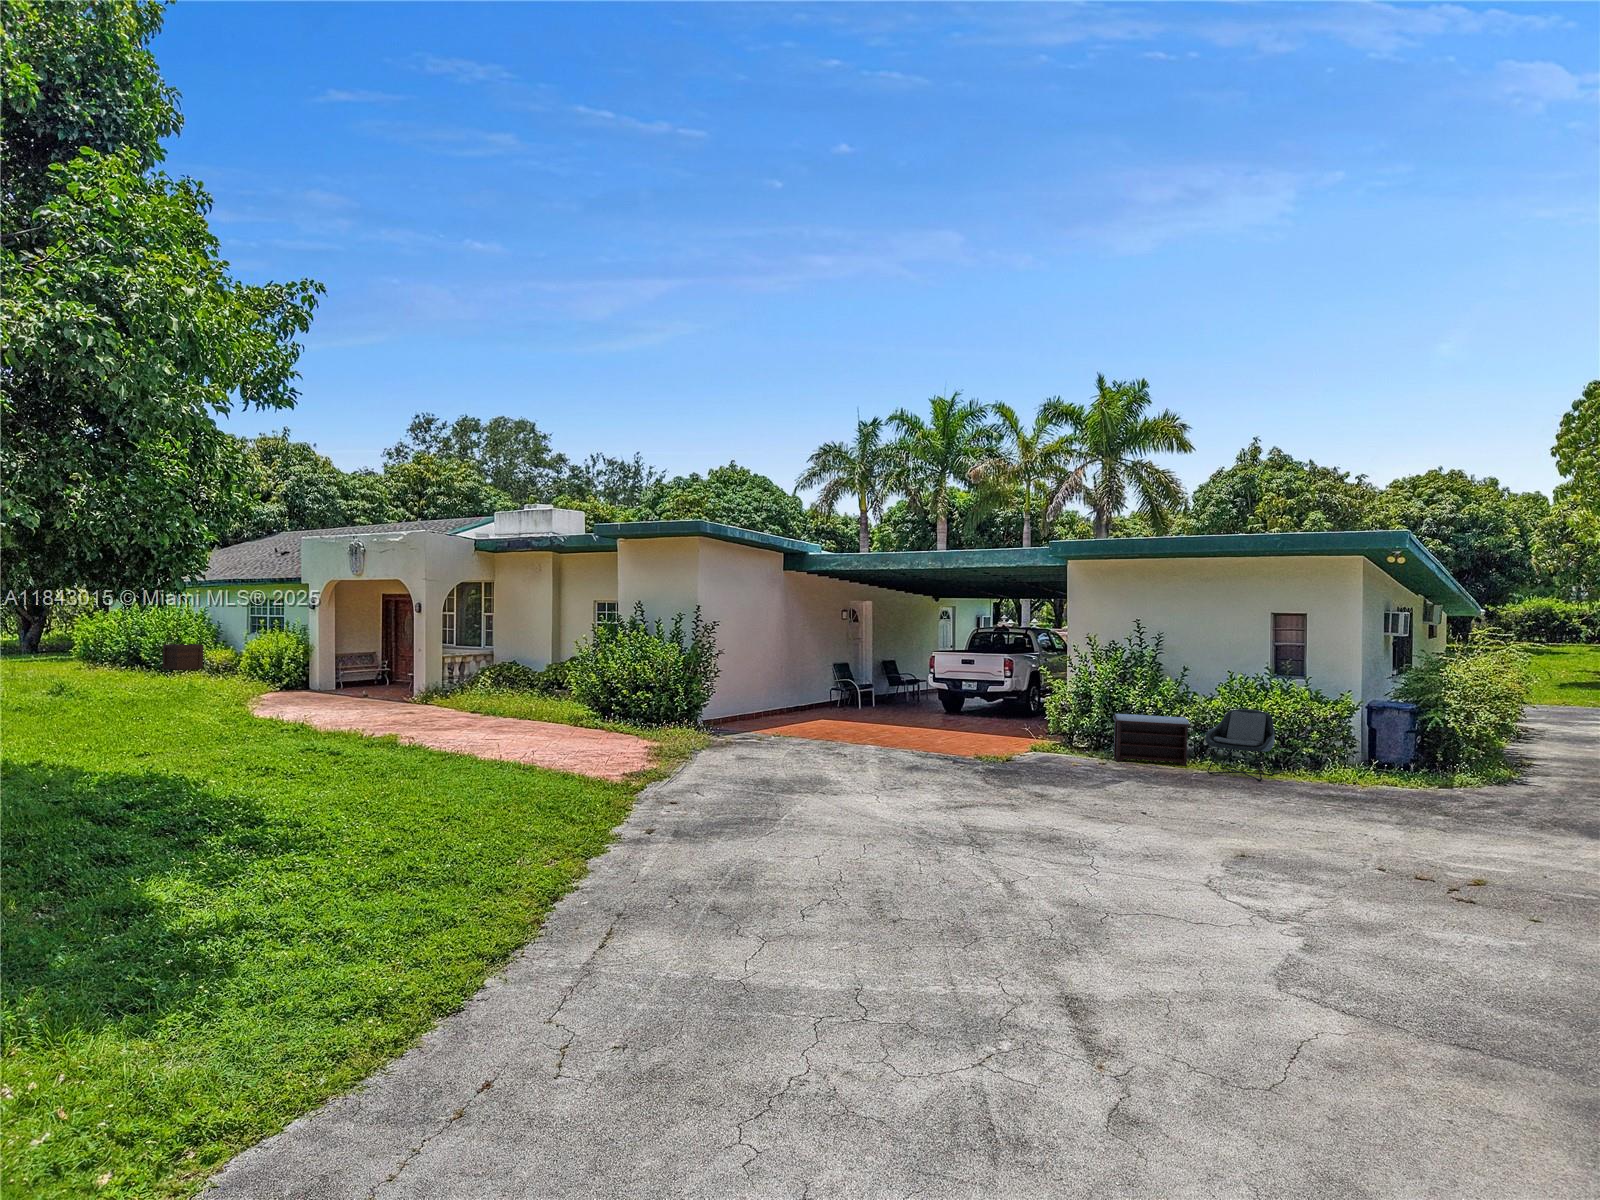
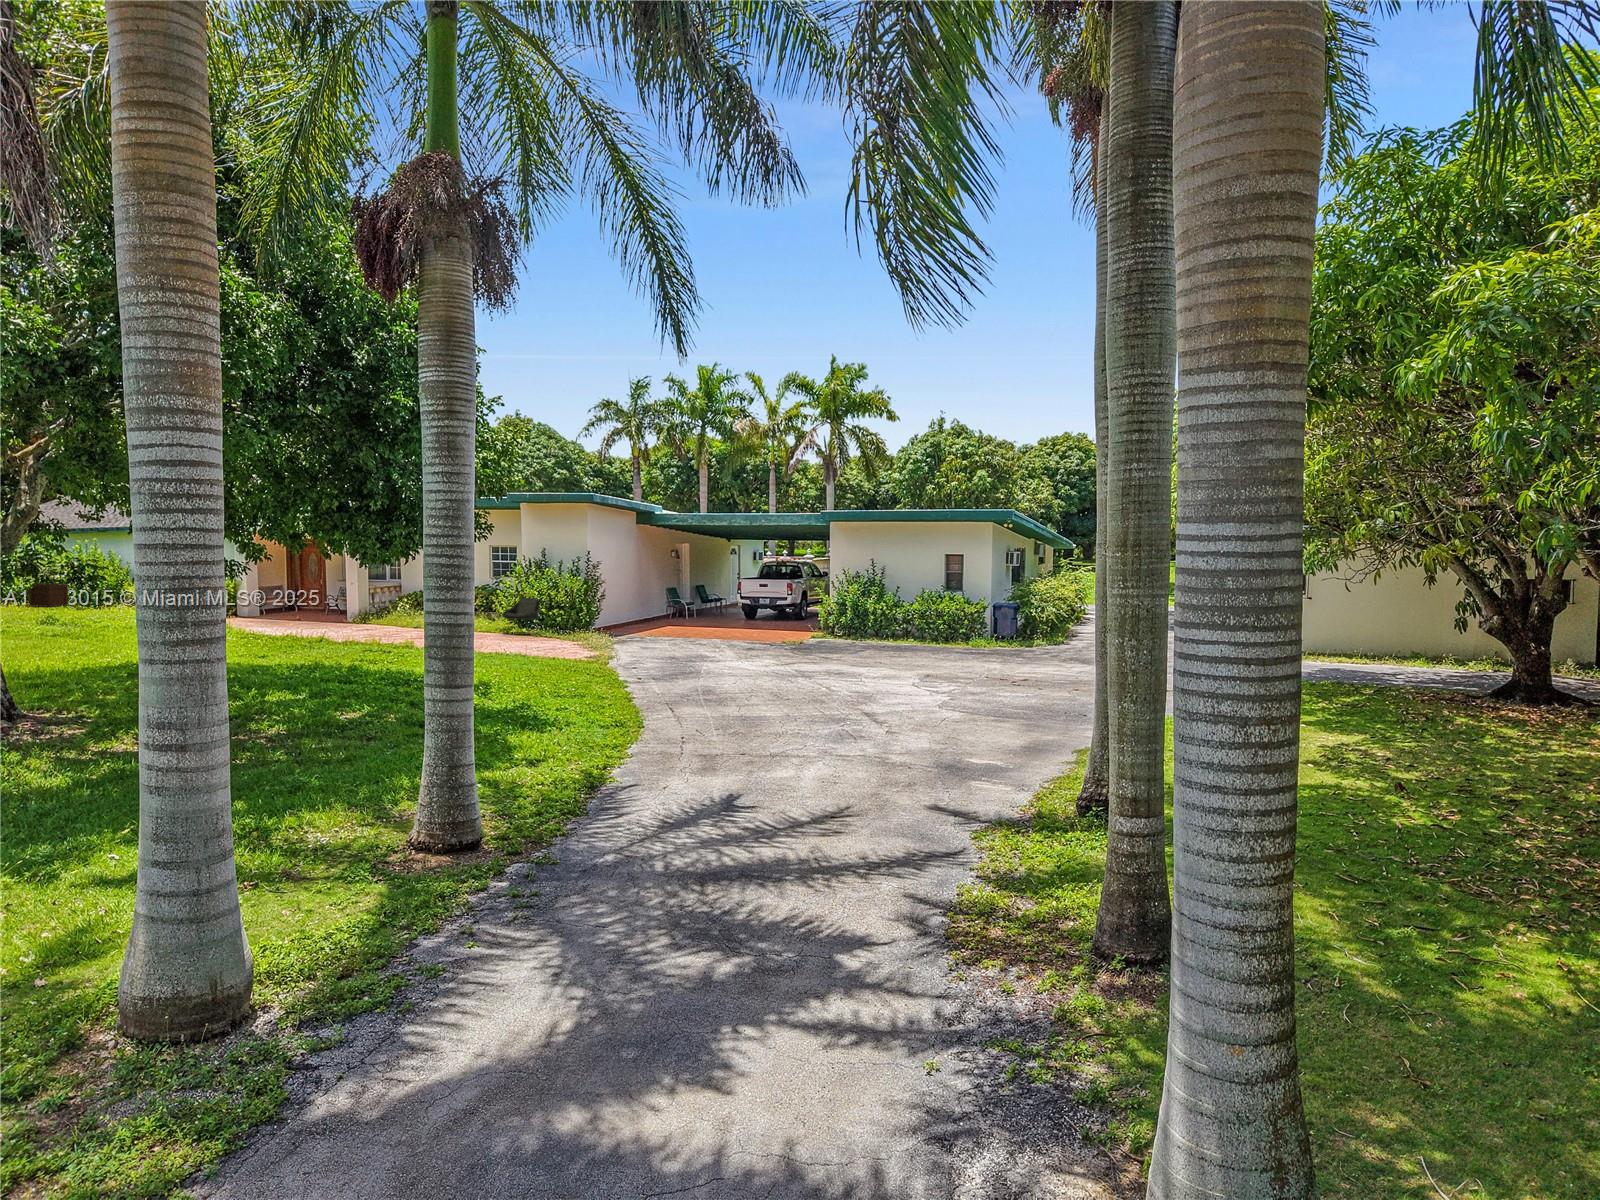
lounge chair: present [1205,709,1275,781] -> present [502,597,541,635]
bench: present [1113,714,1191,766] -> none [861,614,904,642]

